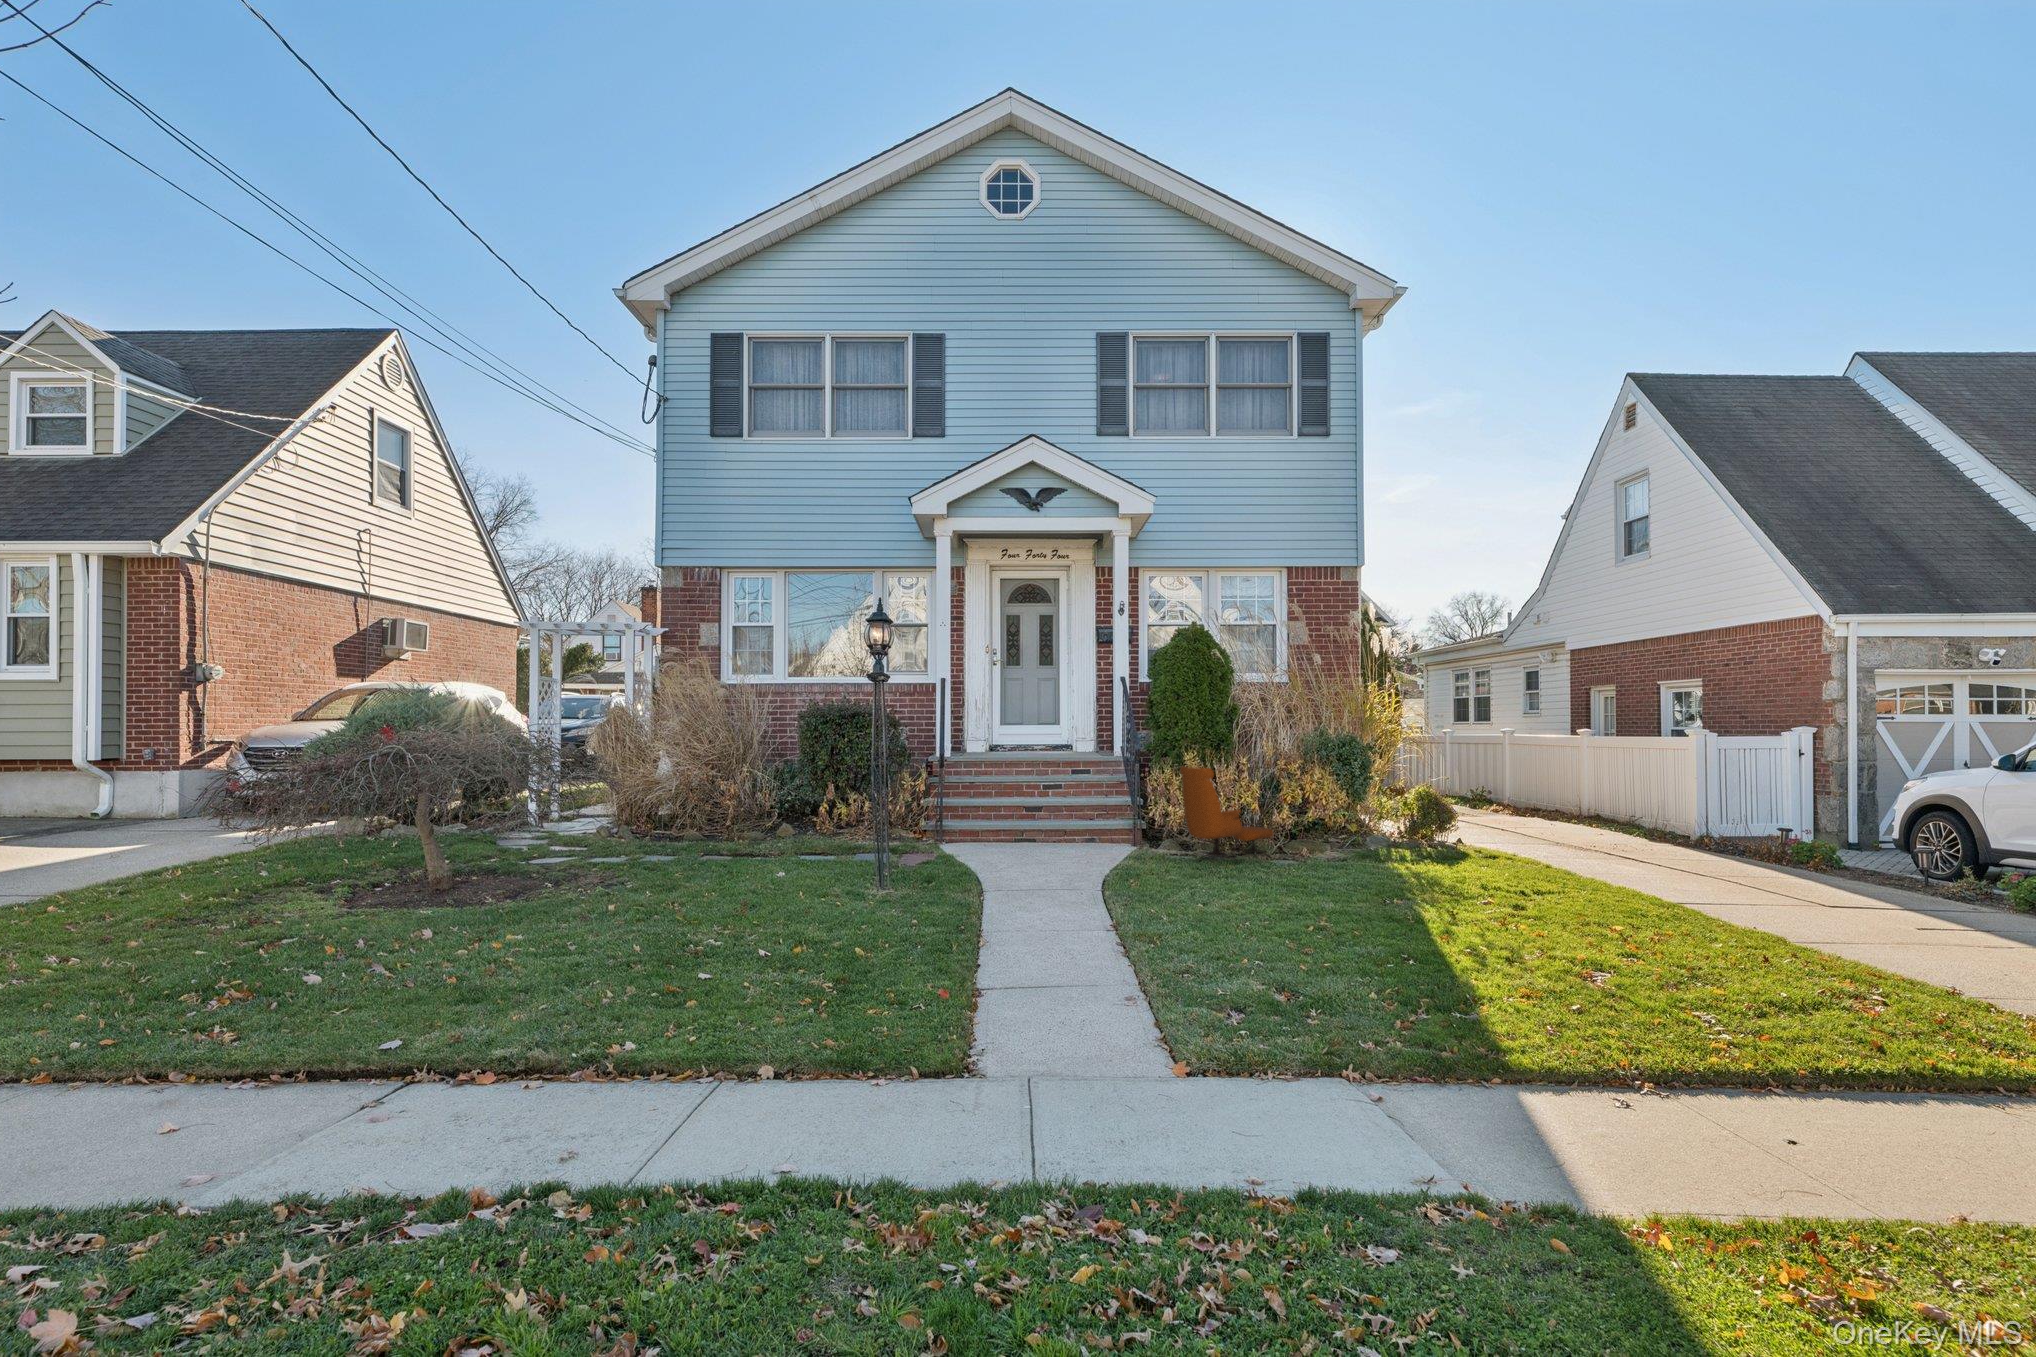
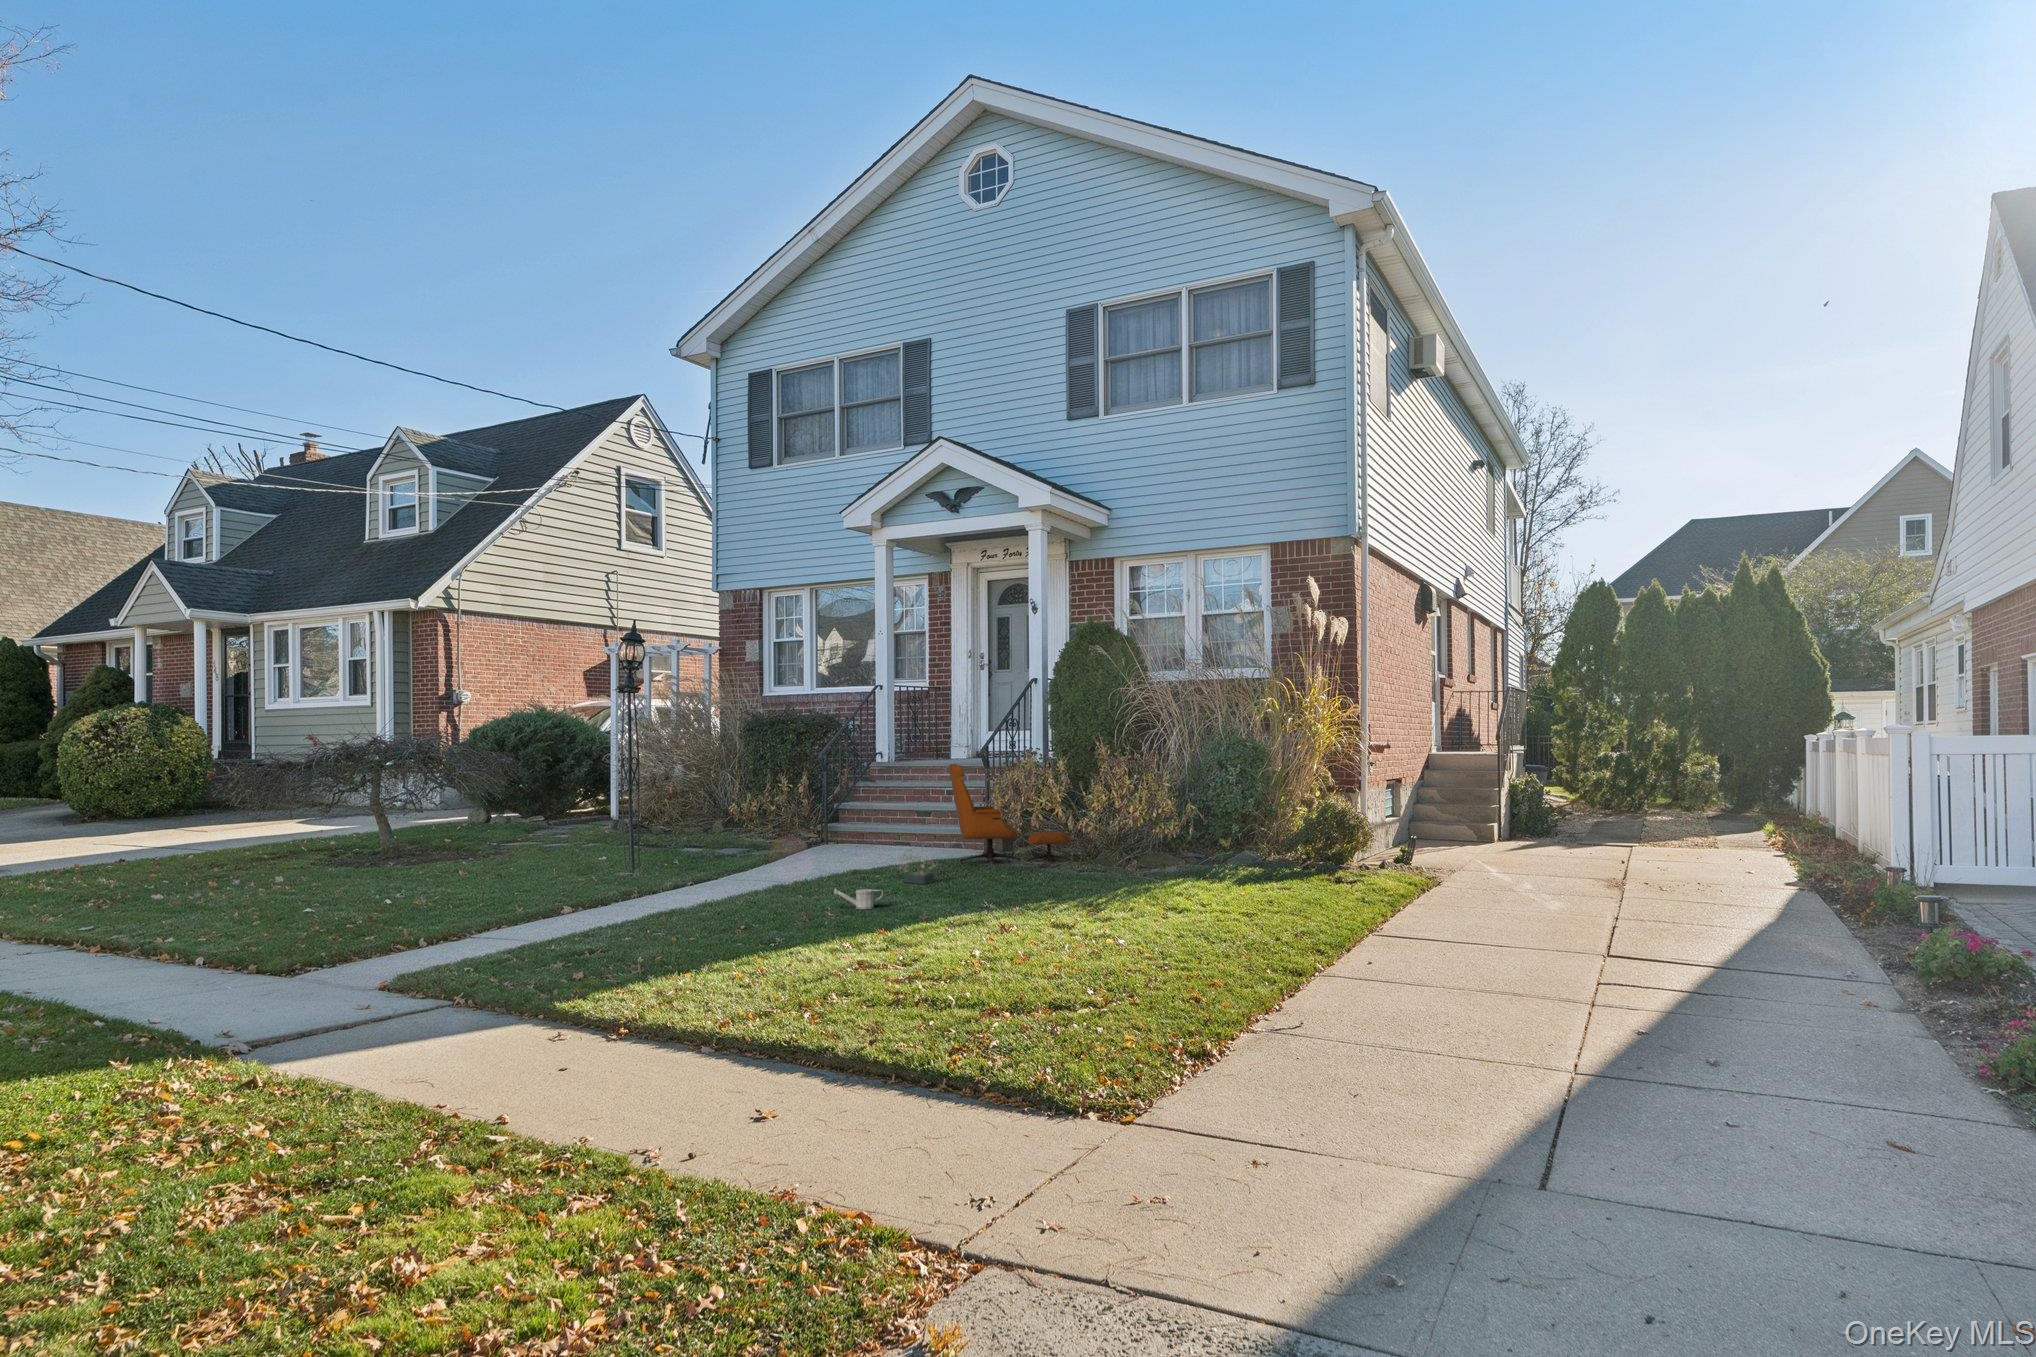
decorative plant: none [1244,855,1289,893] -> present [901,850,934,884]
watering can: none [1348,910,1376,933] -> present [834,889,883,909]

